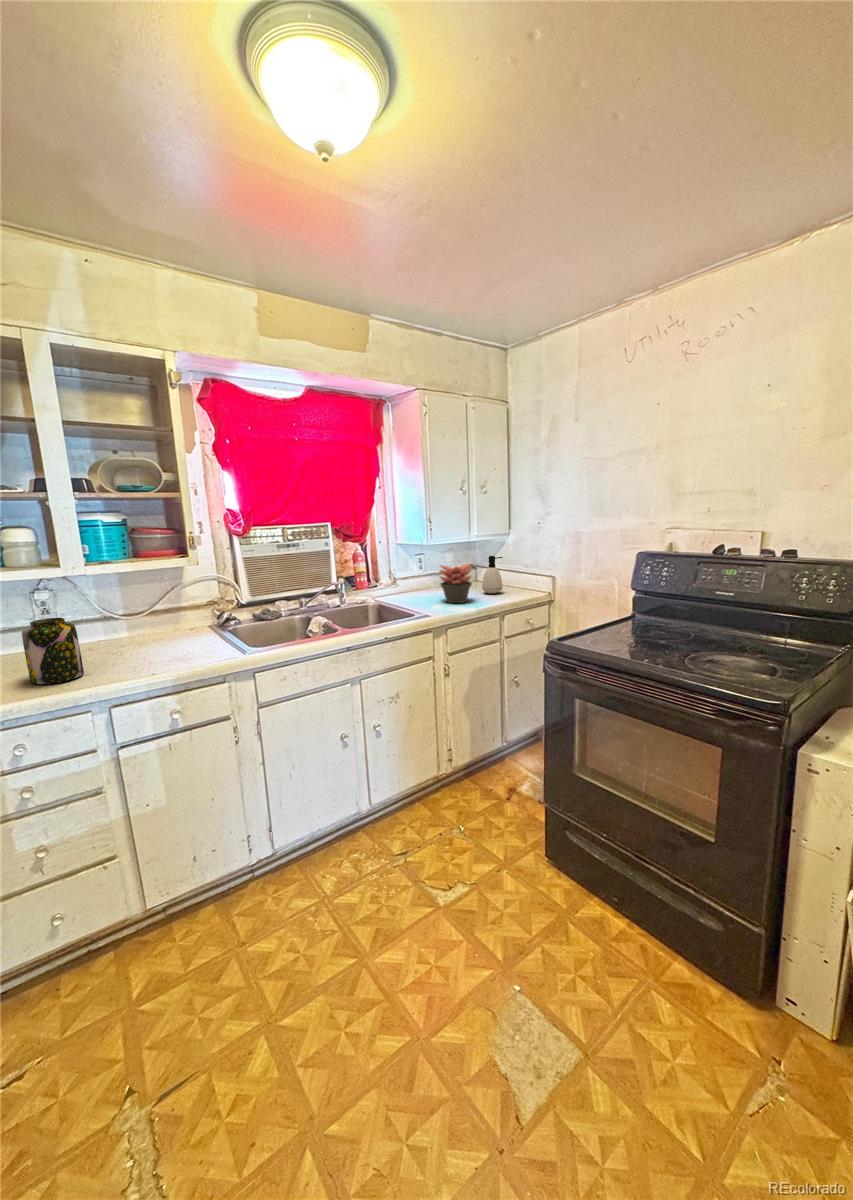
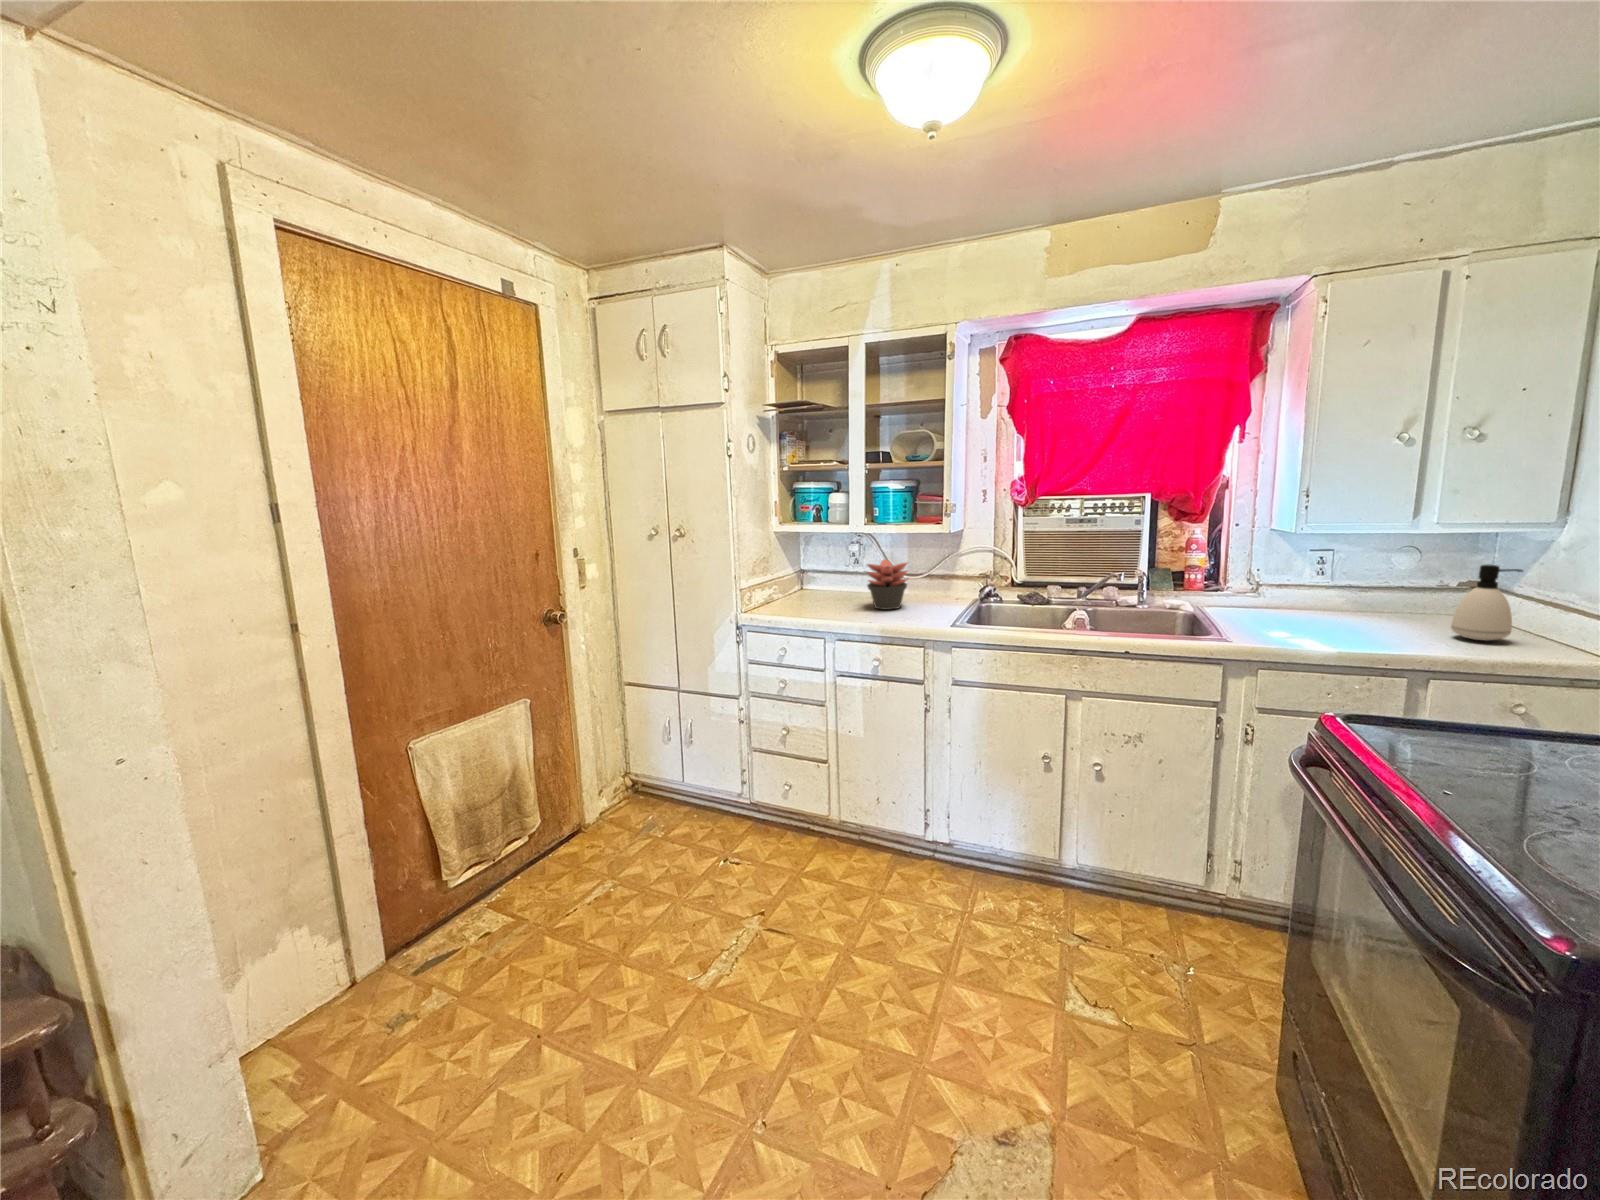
succulent plant: present [440,564,472,603] -> present [867,559,908,609]
jar: present [22,618,84,684] -> none [806,567,839,616]

